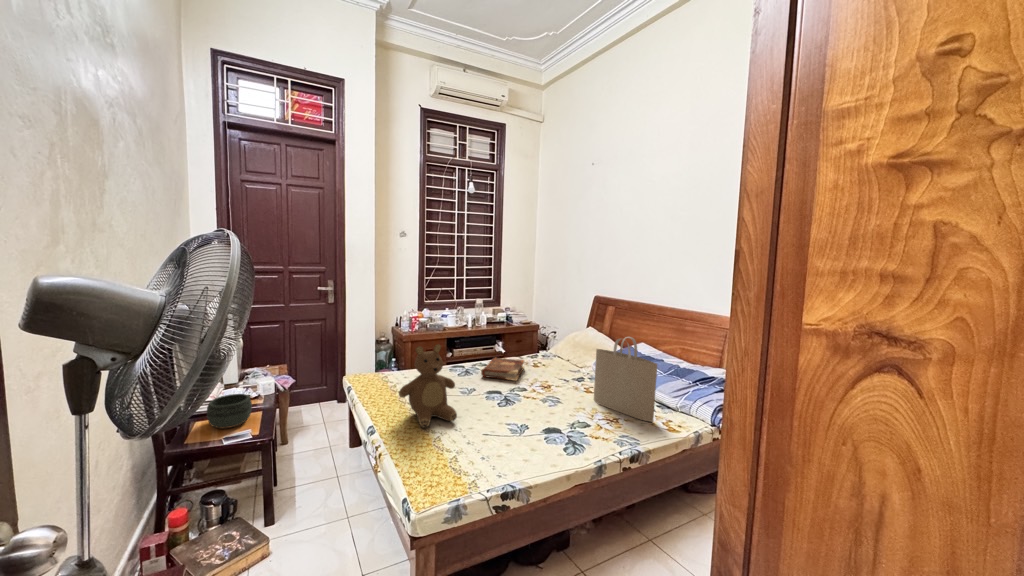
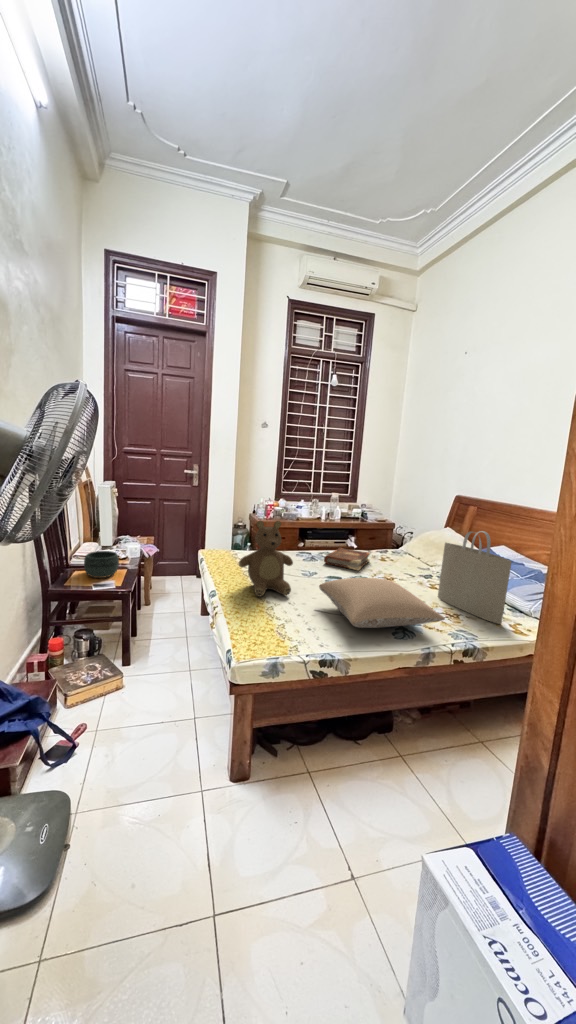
pillow: none [486,393,610,451] -> present [319,578,445,628]

